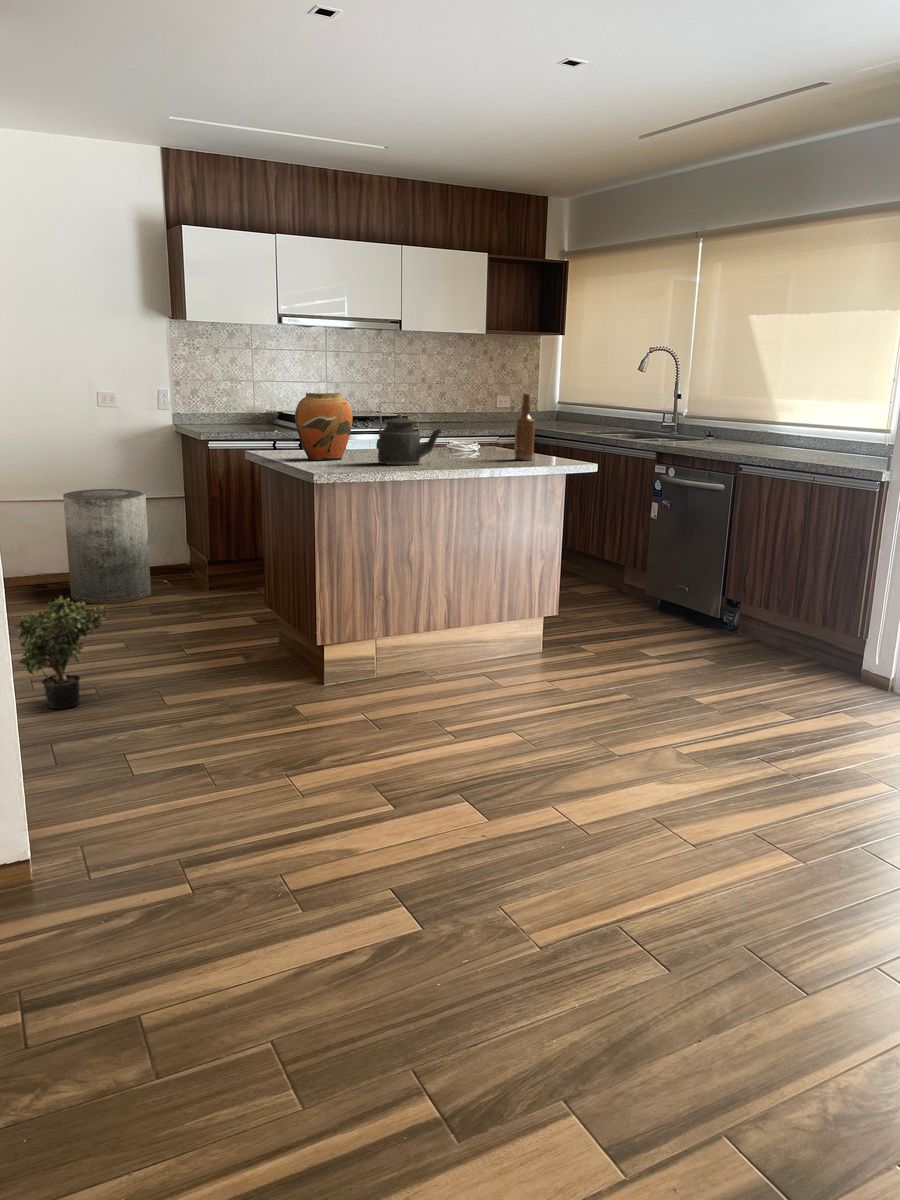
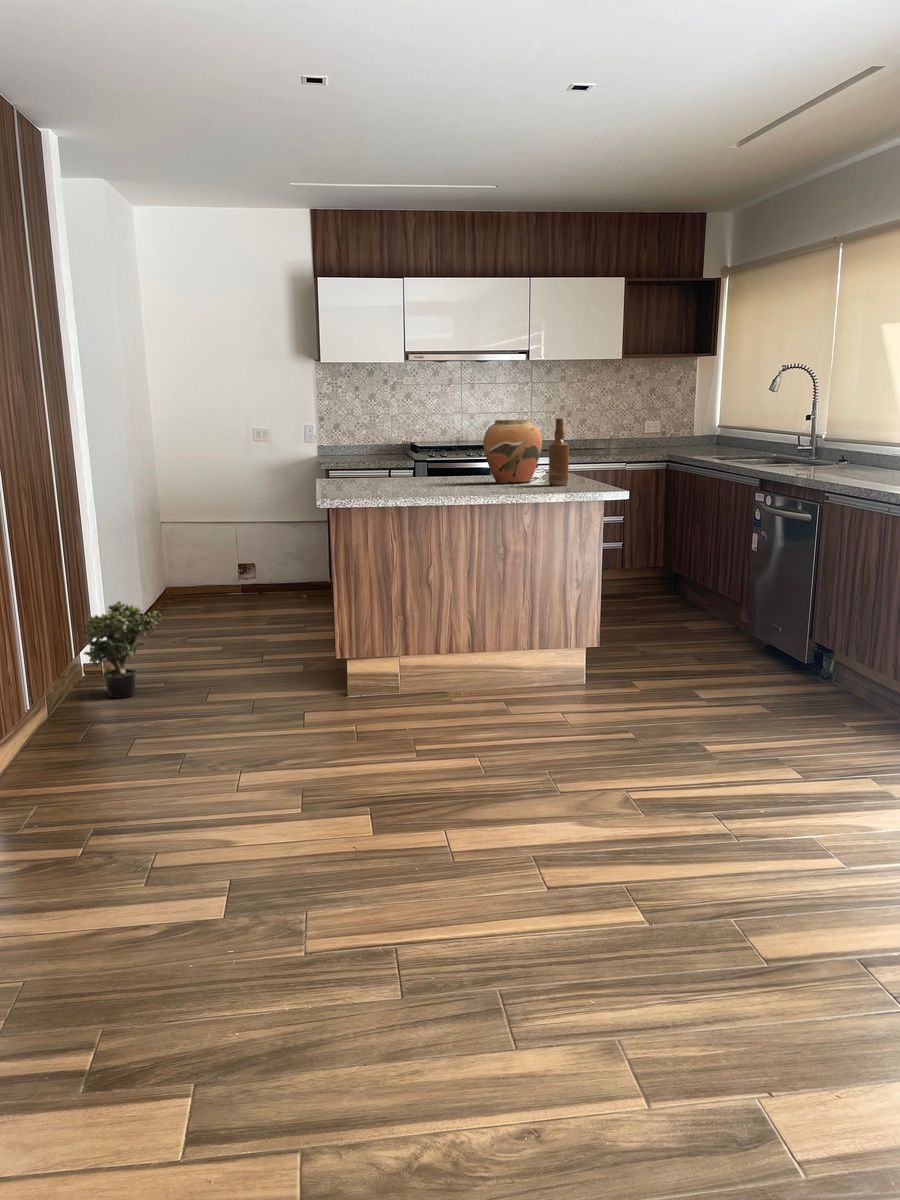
vase: present [295,393,353,460] -> present [483,420,542,484]
kettle: present [378,407,441,465] -> none [403,430,461,490]
trash can: present [63,489,151,604] -> none [212,513,286,613]

